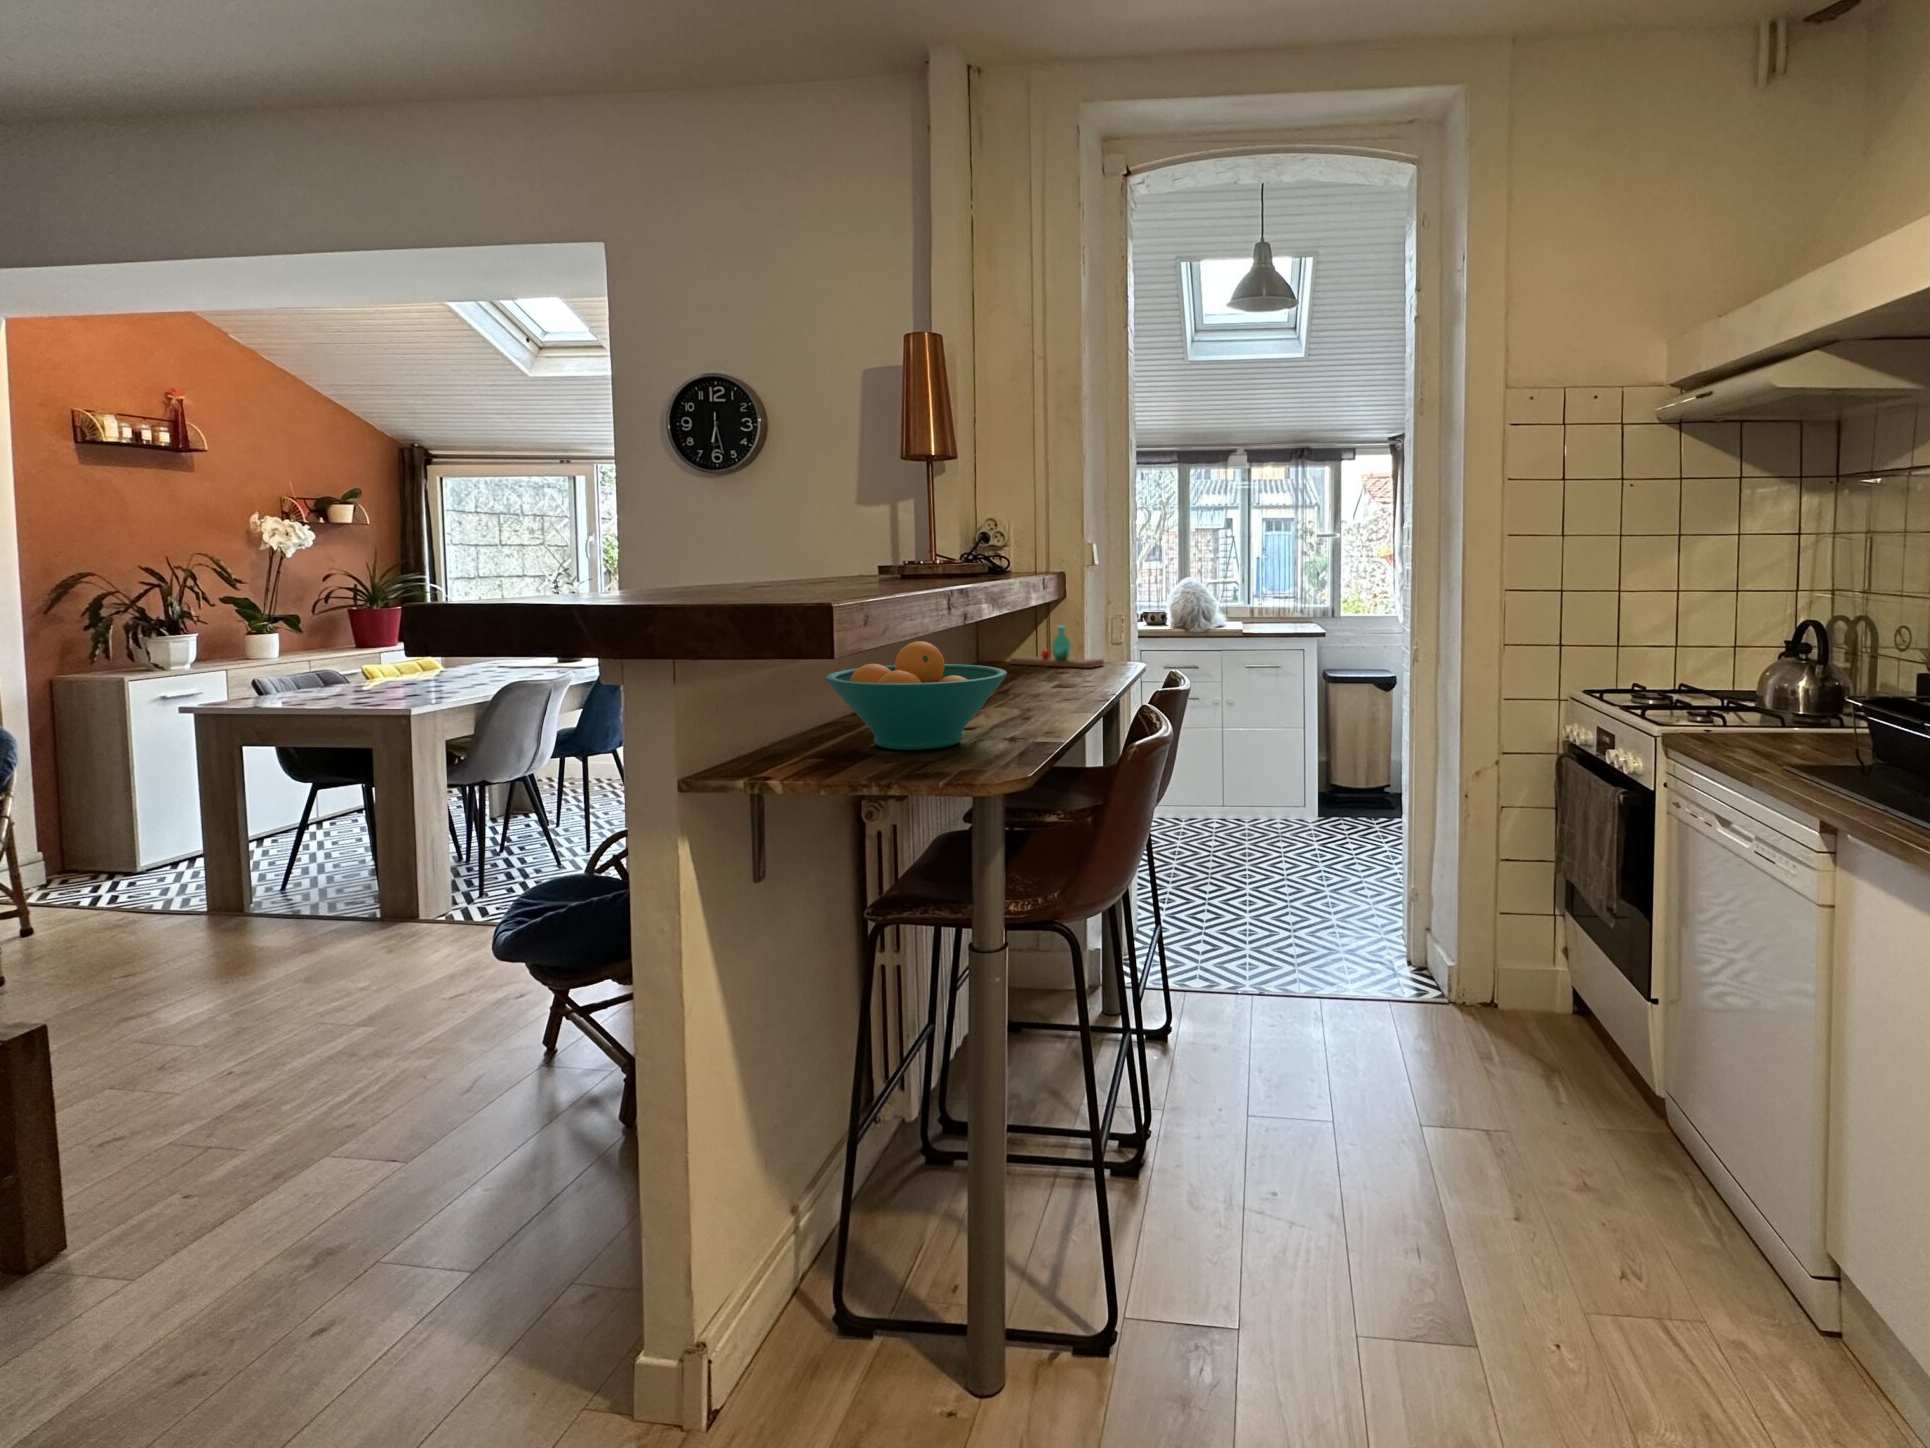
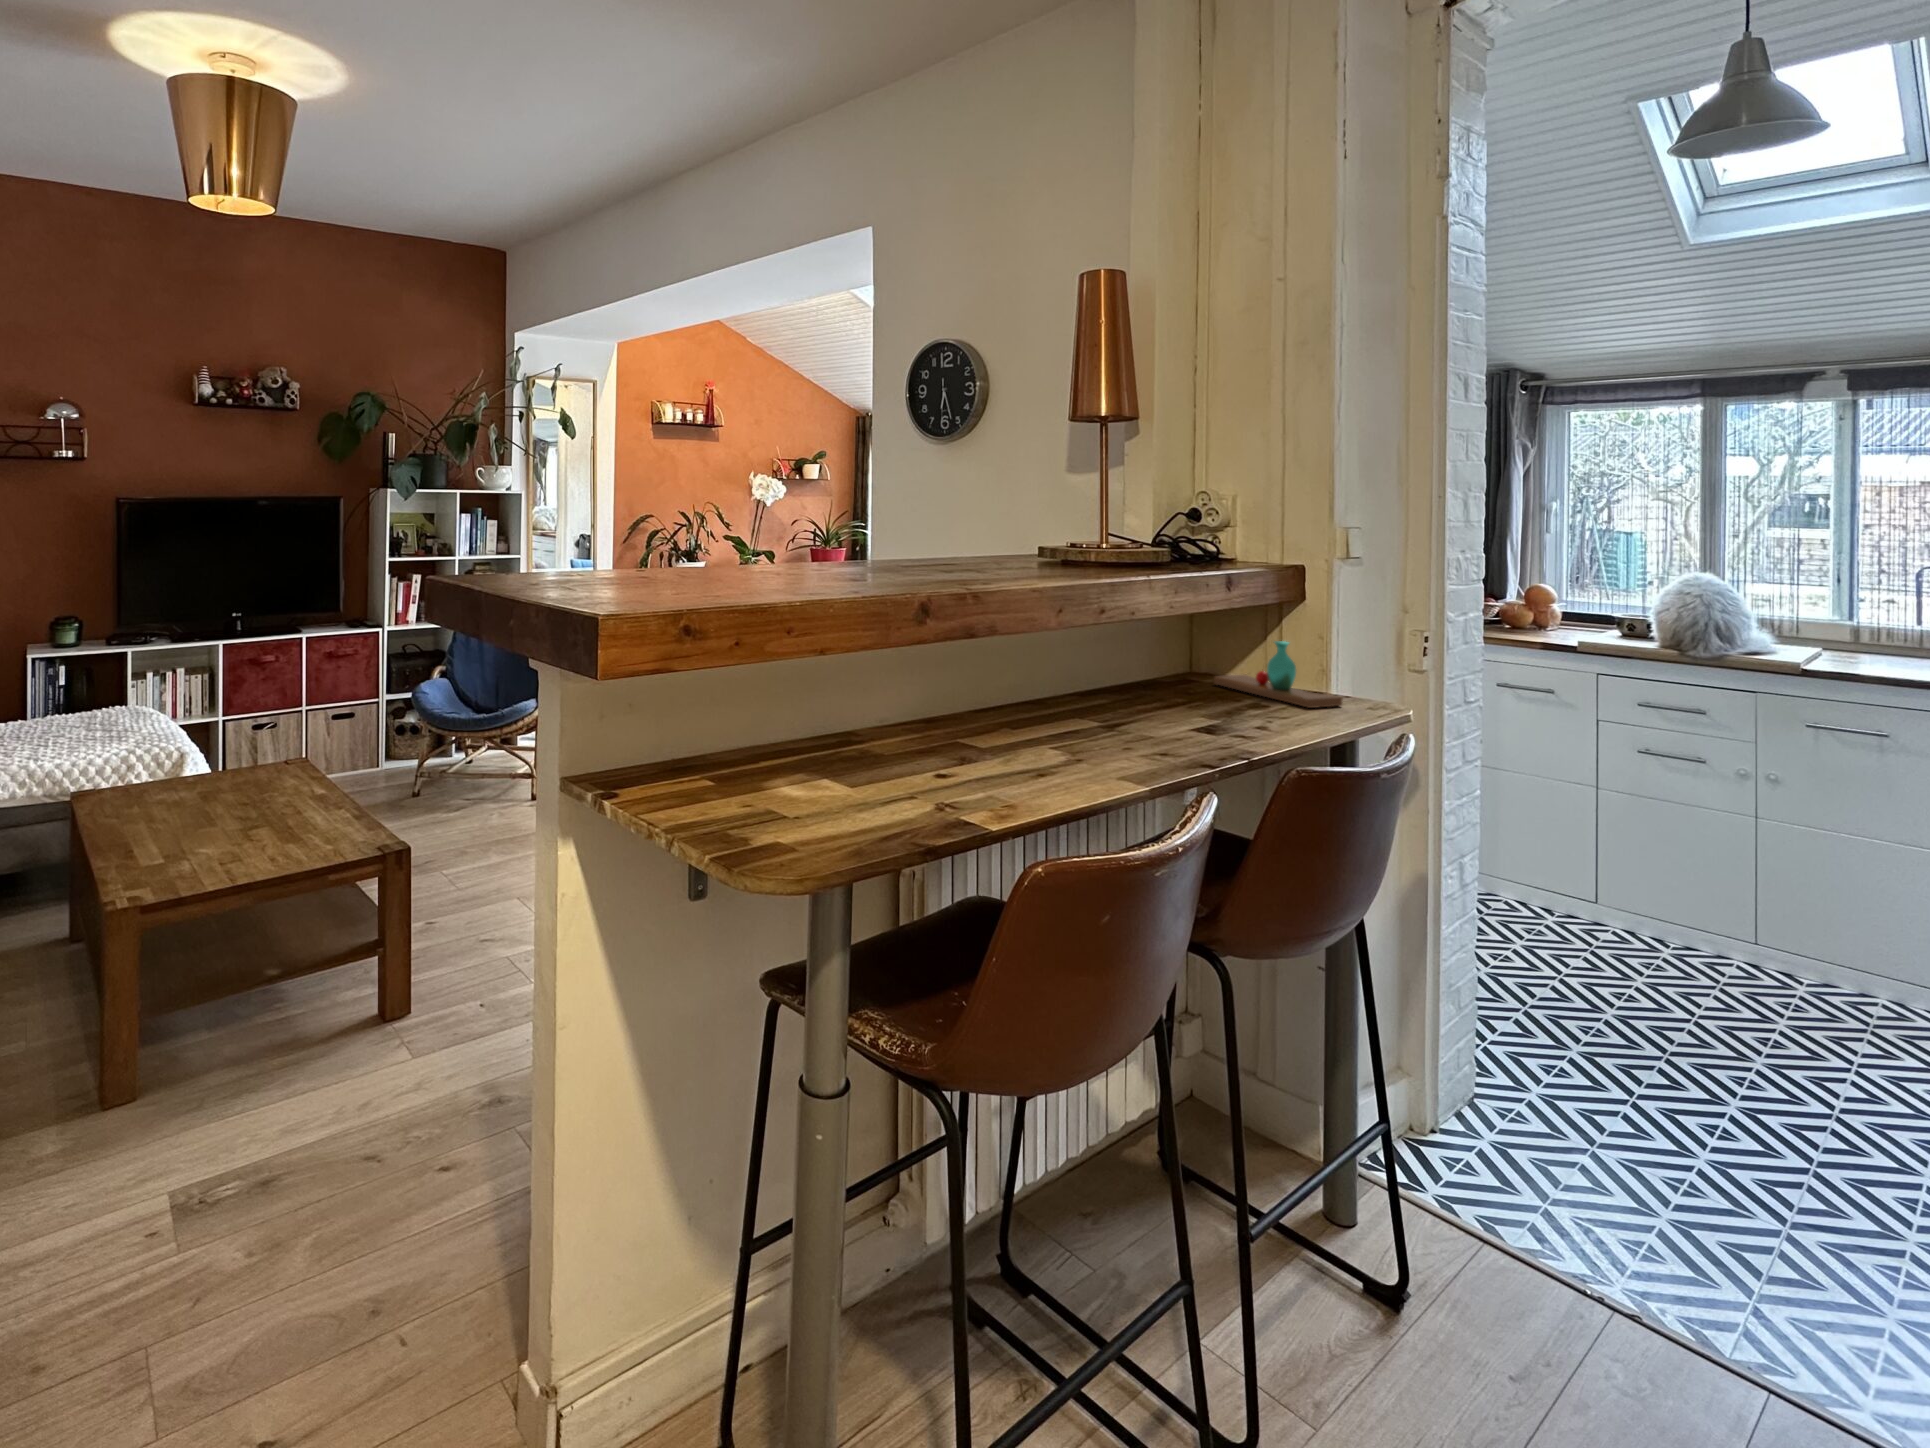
fruit bowl: present [825,641,1007,750] -> none [705,666,932,811]

